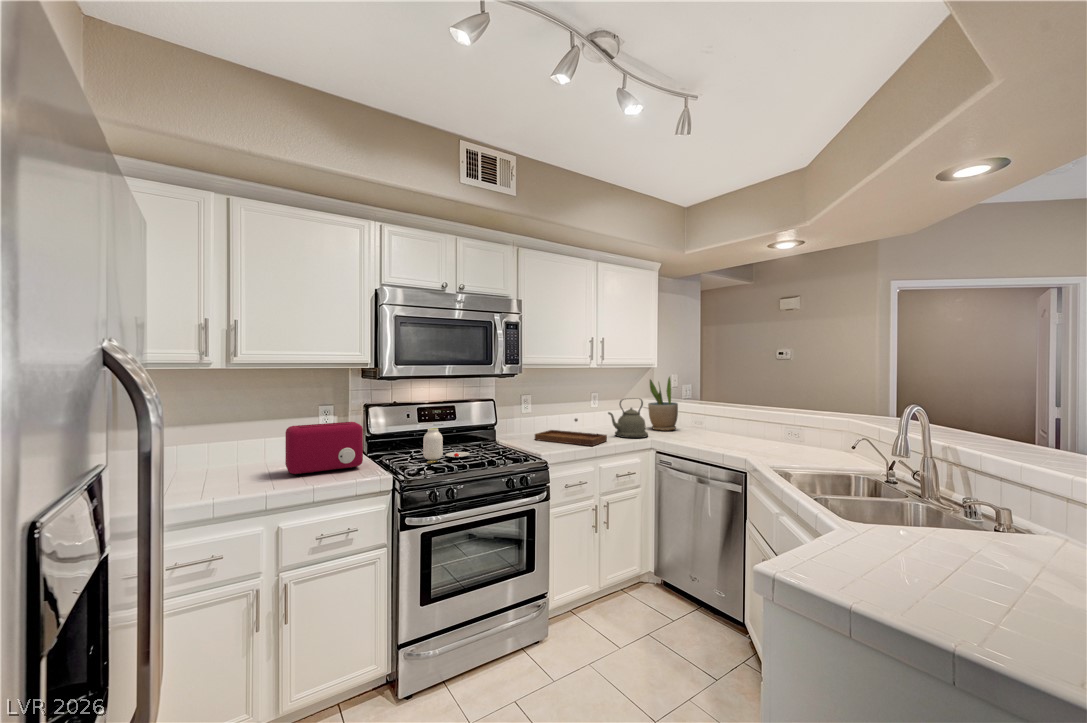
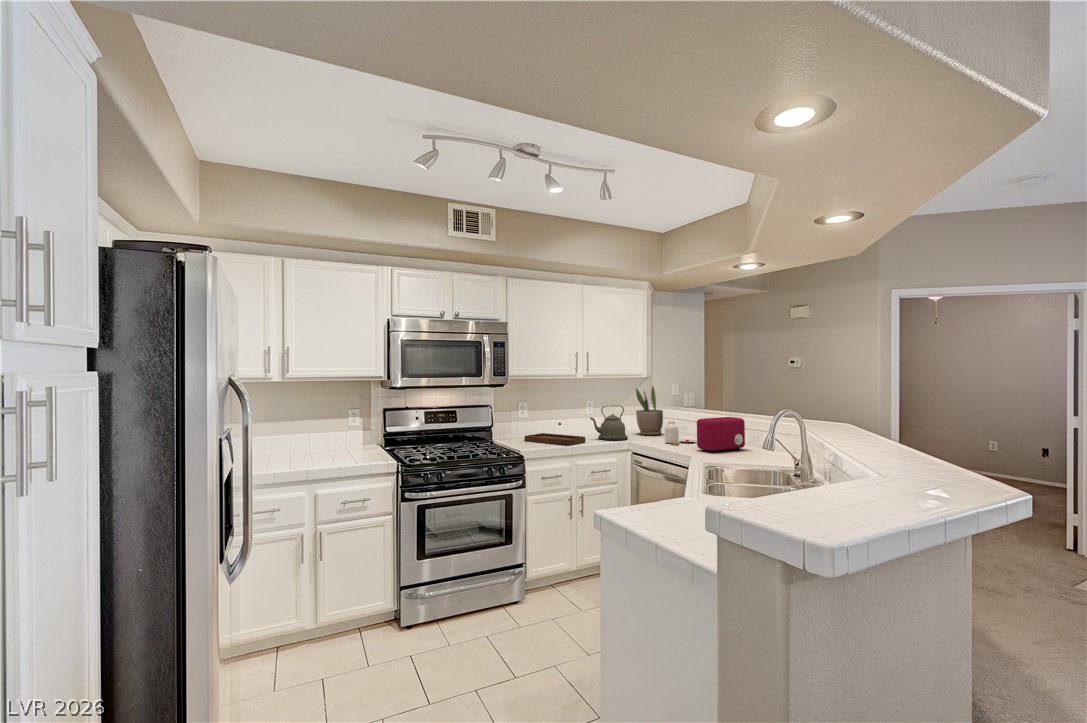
toaster: present [285,422,363,476] -> present [697,417,745,452]
jar: present [423,428,470,463] -> present [665,421,696,445]

